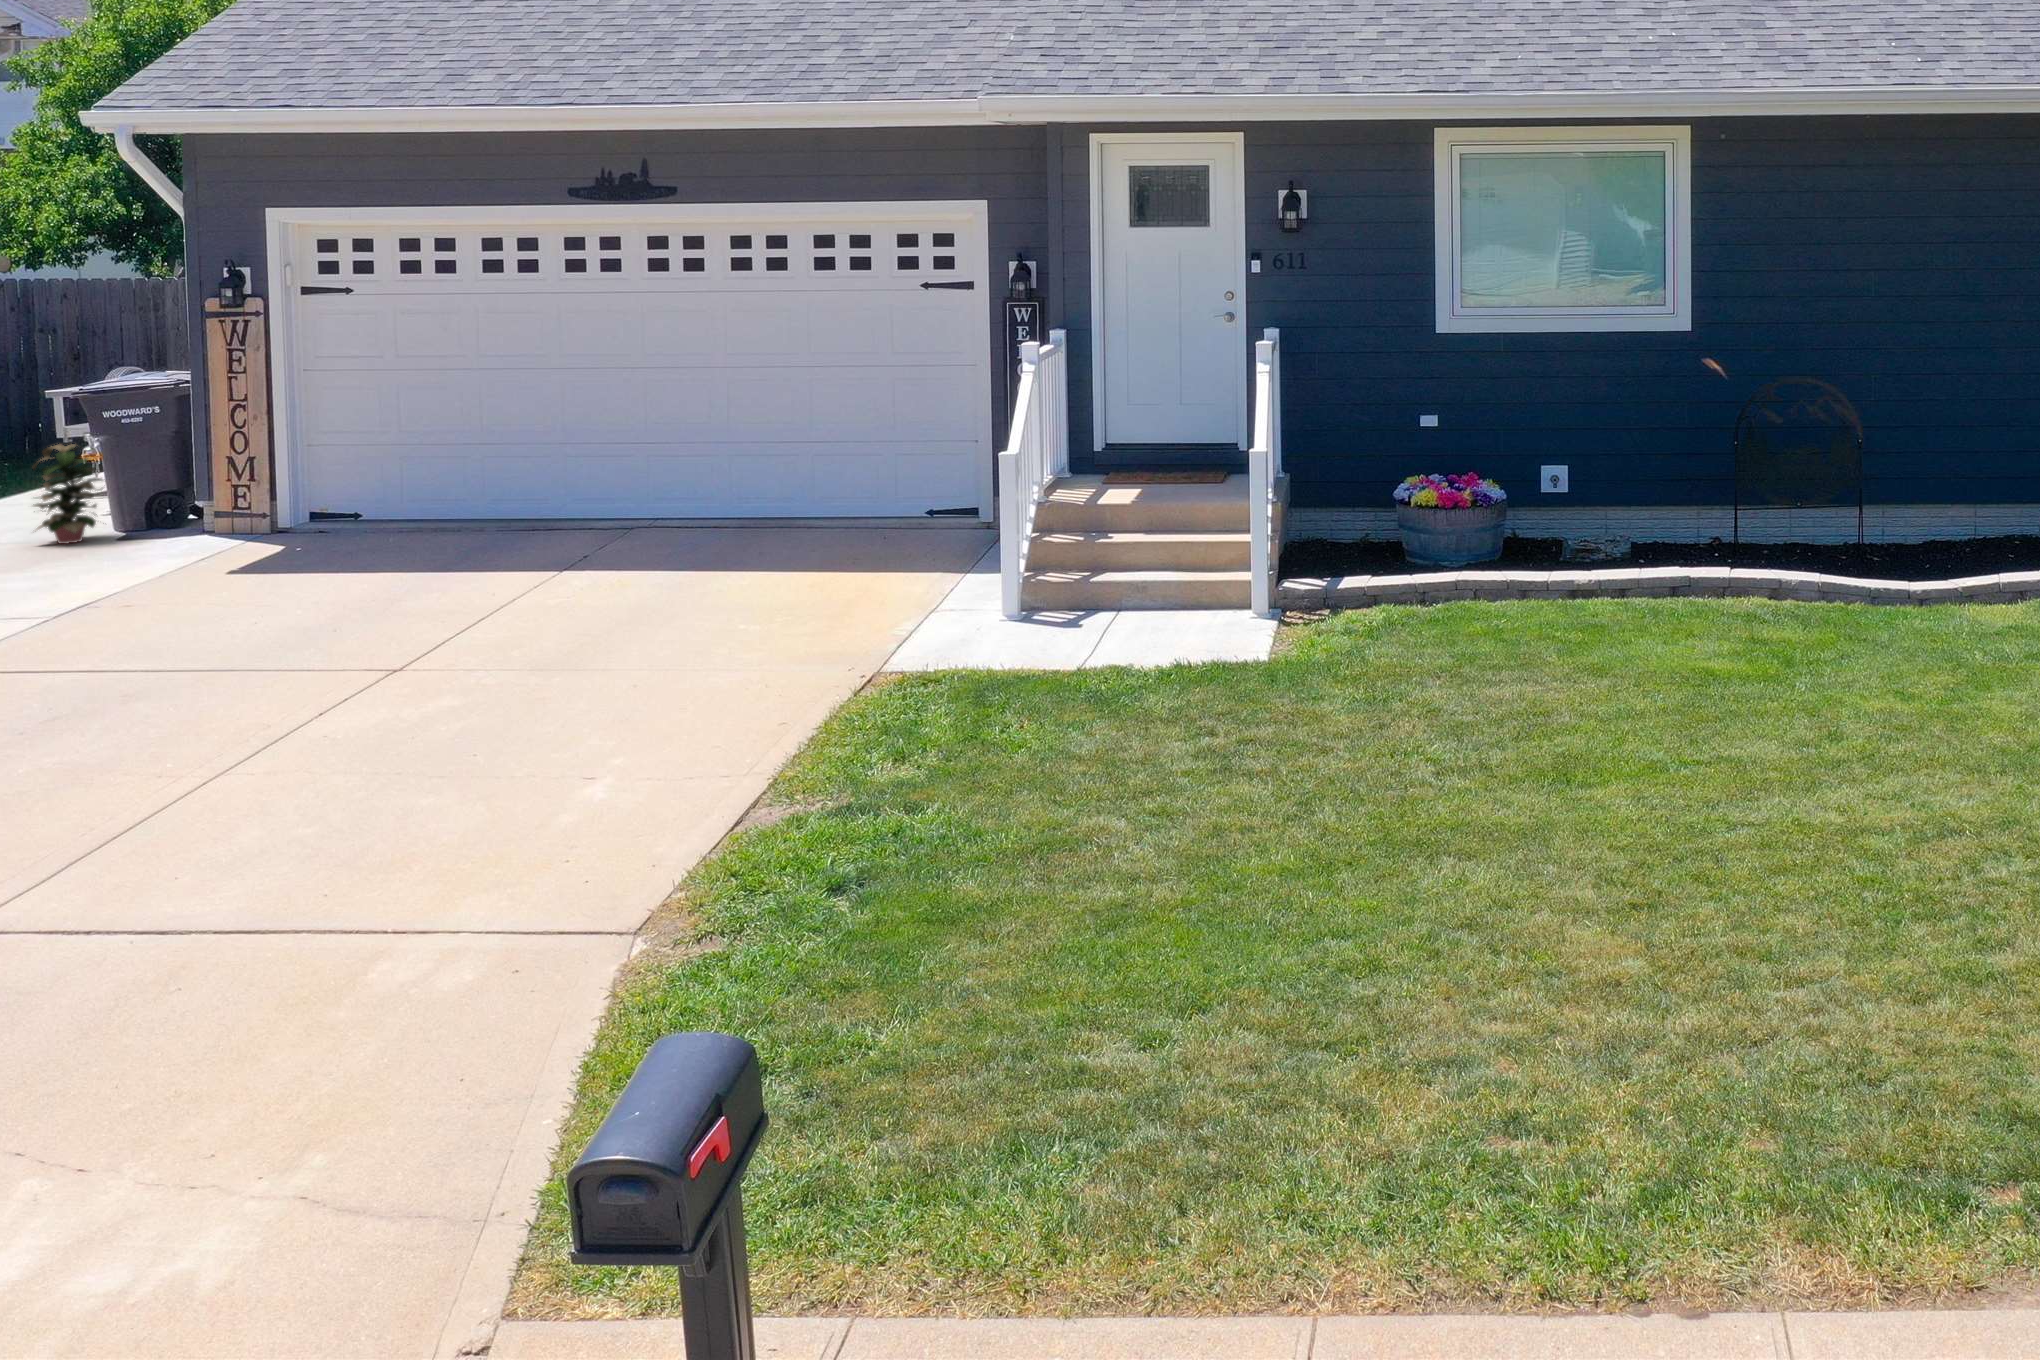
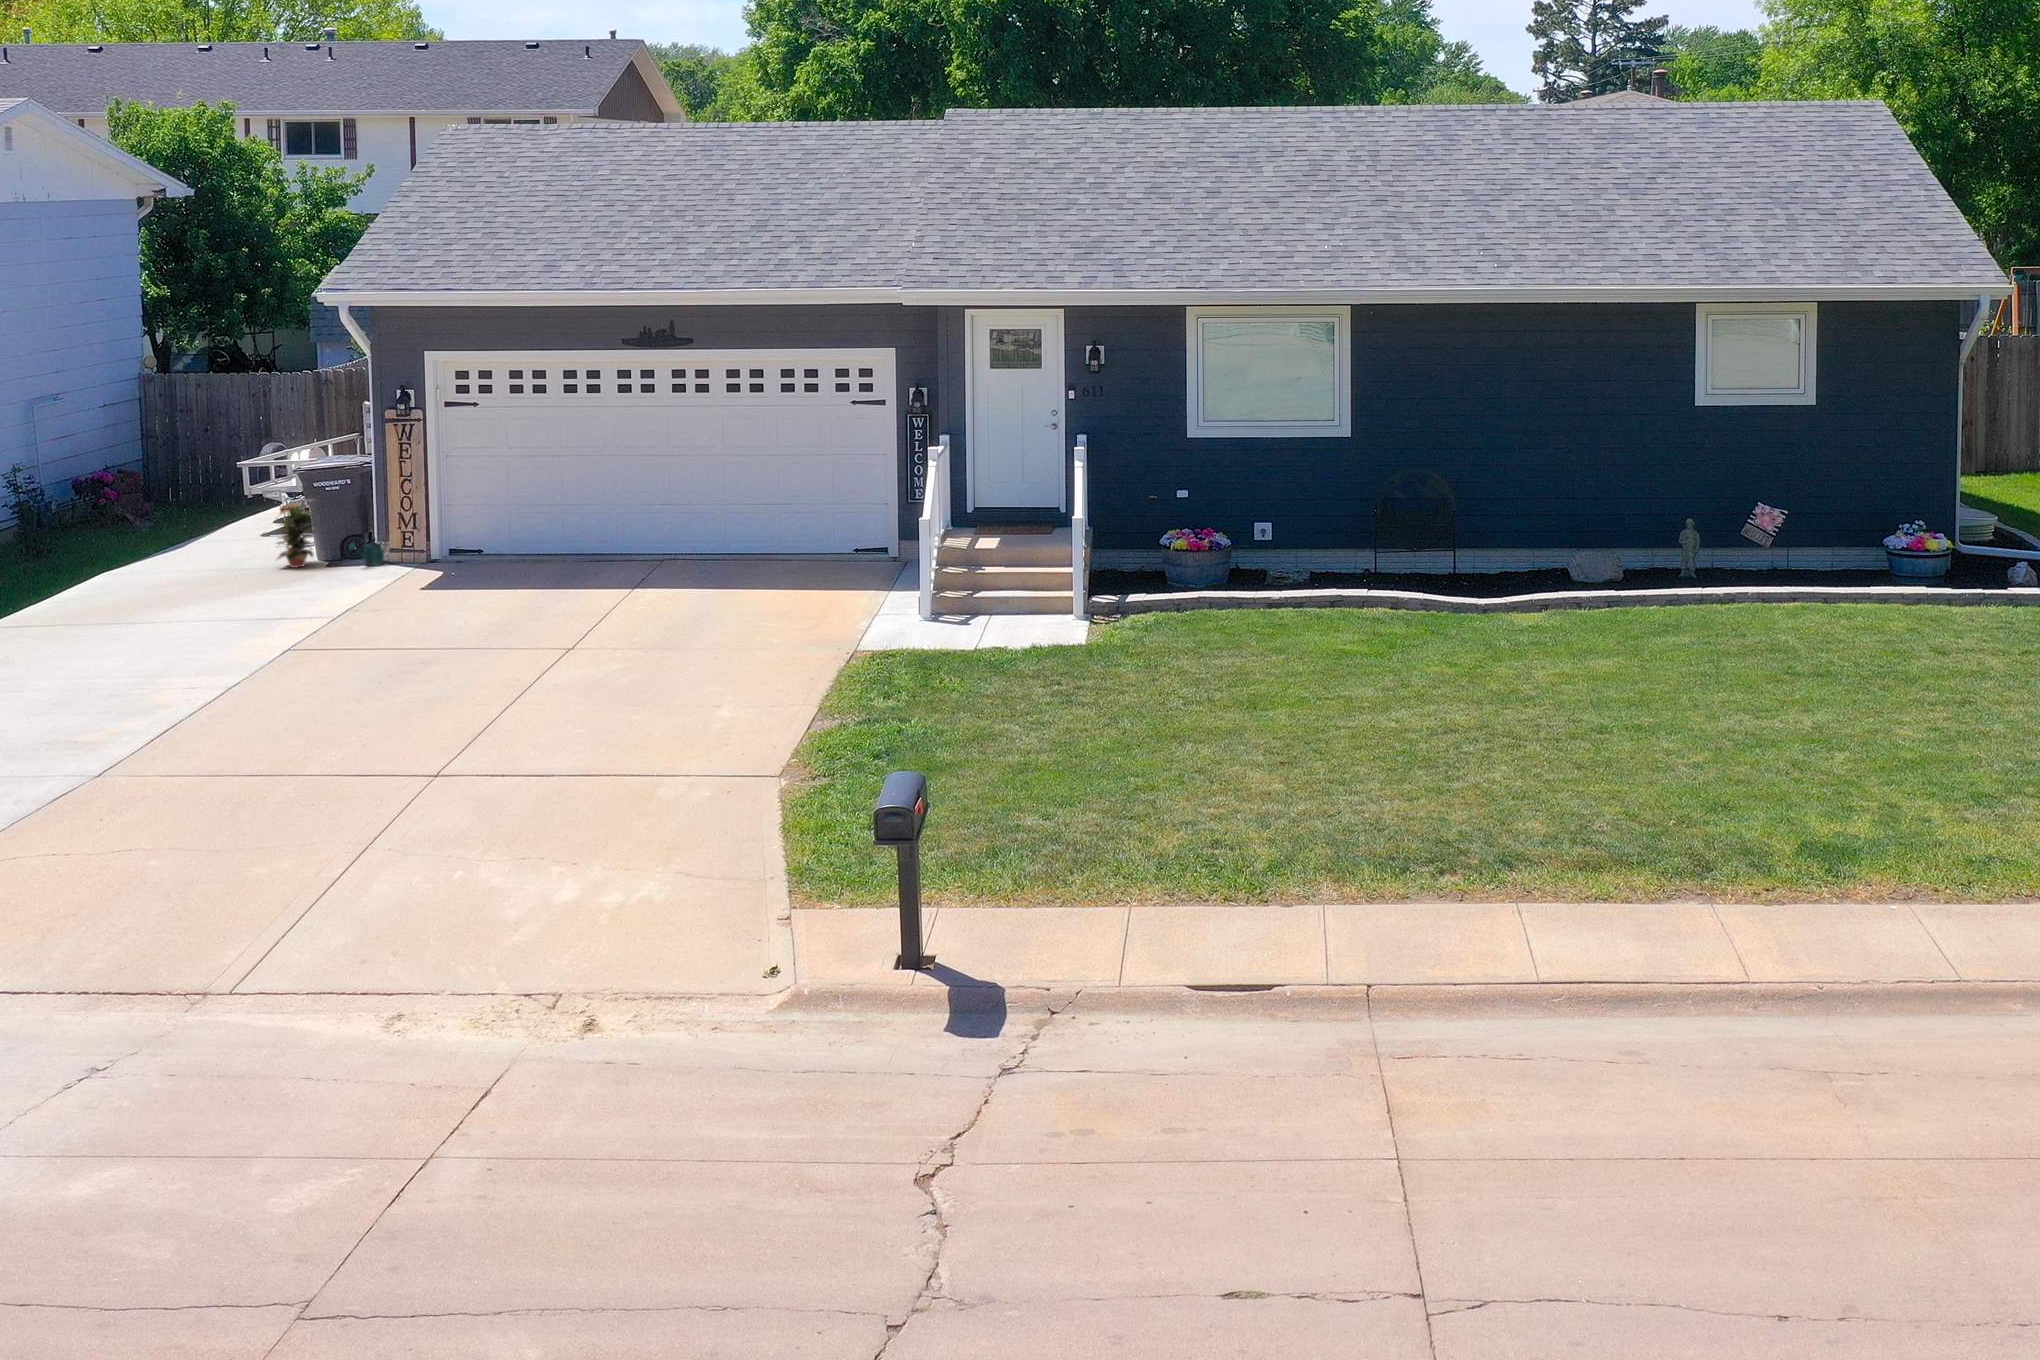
watering can: none [143,497,211,541] -> present [349,541,386,566]

